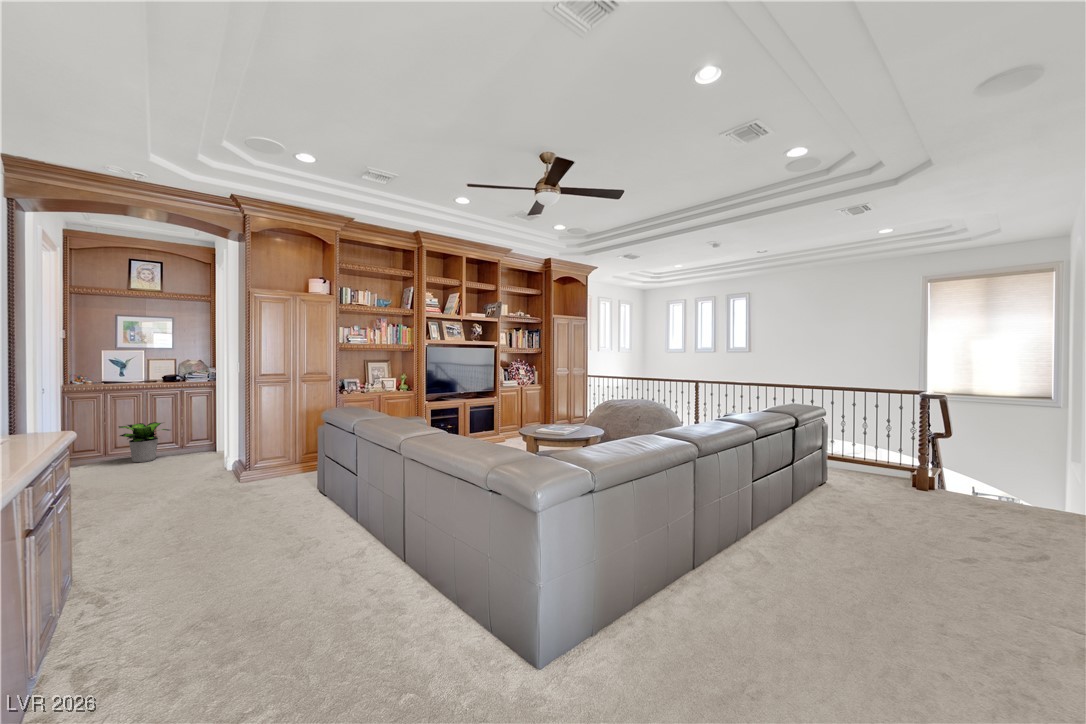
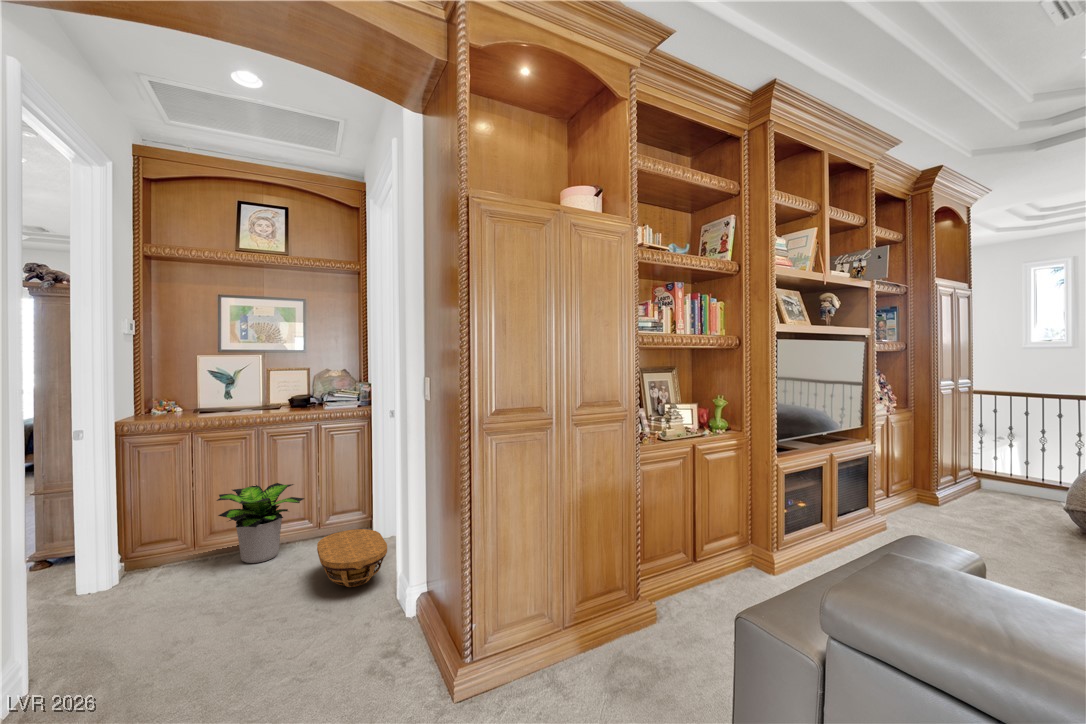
basket: none [179,443,219,466] -> present [317,529,387,587]

